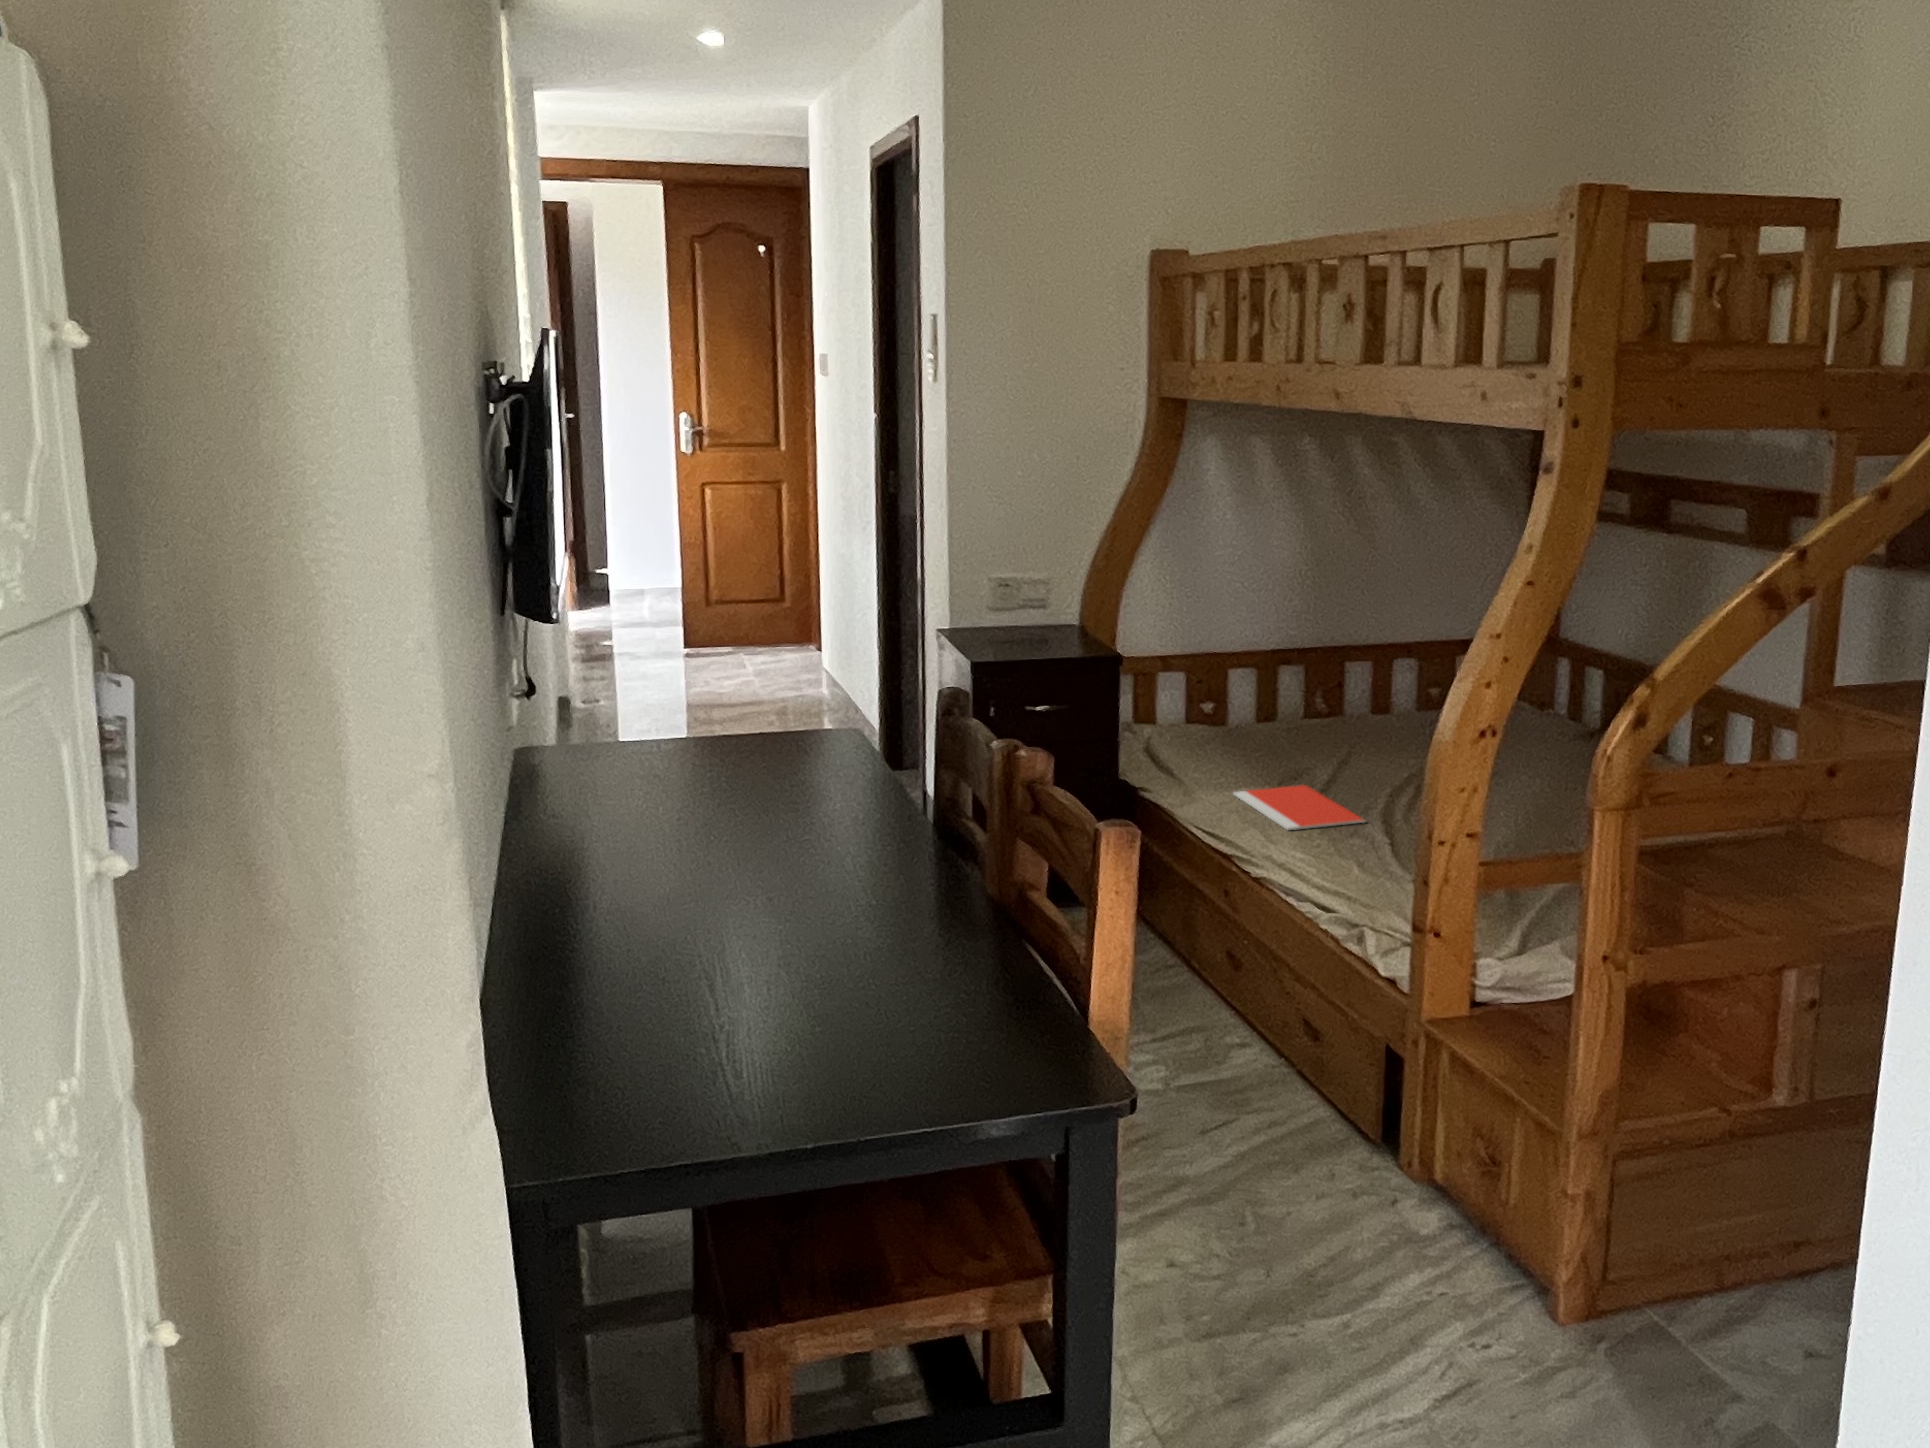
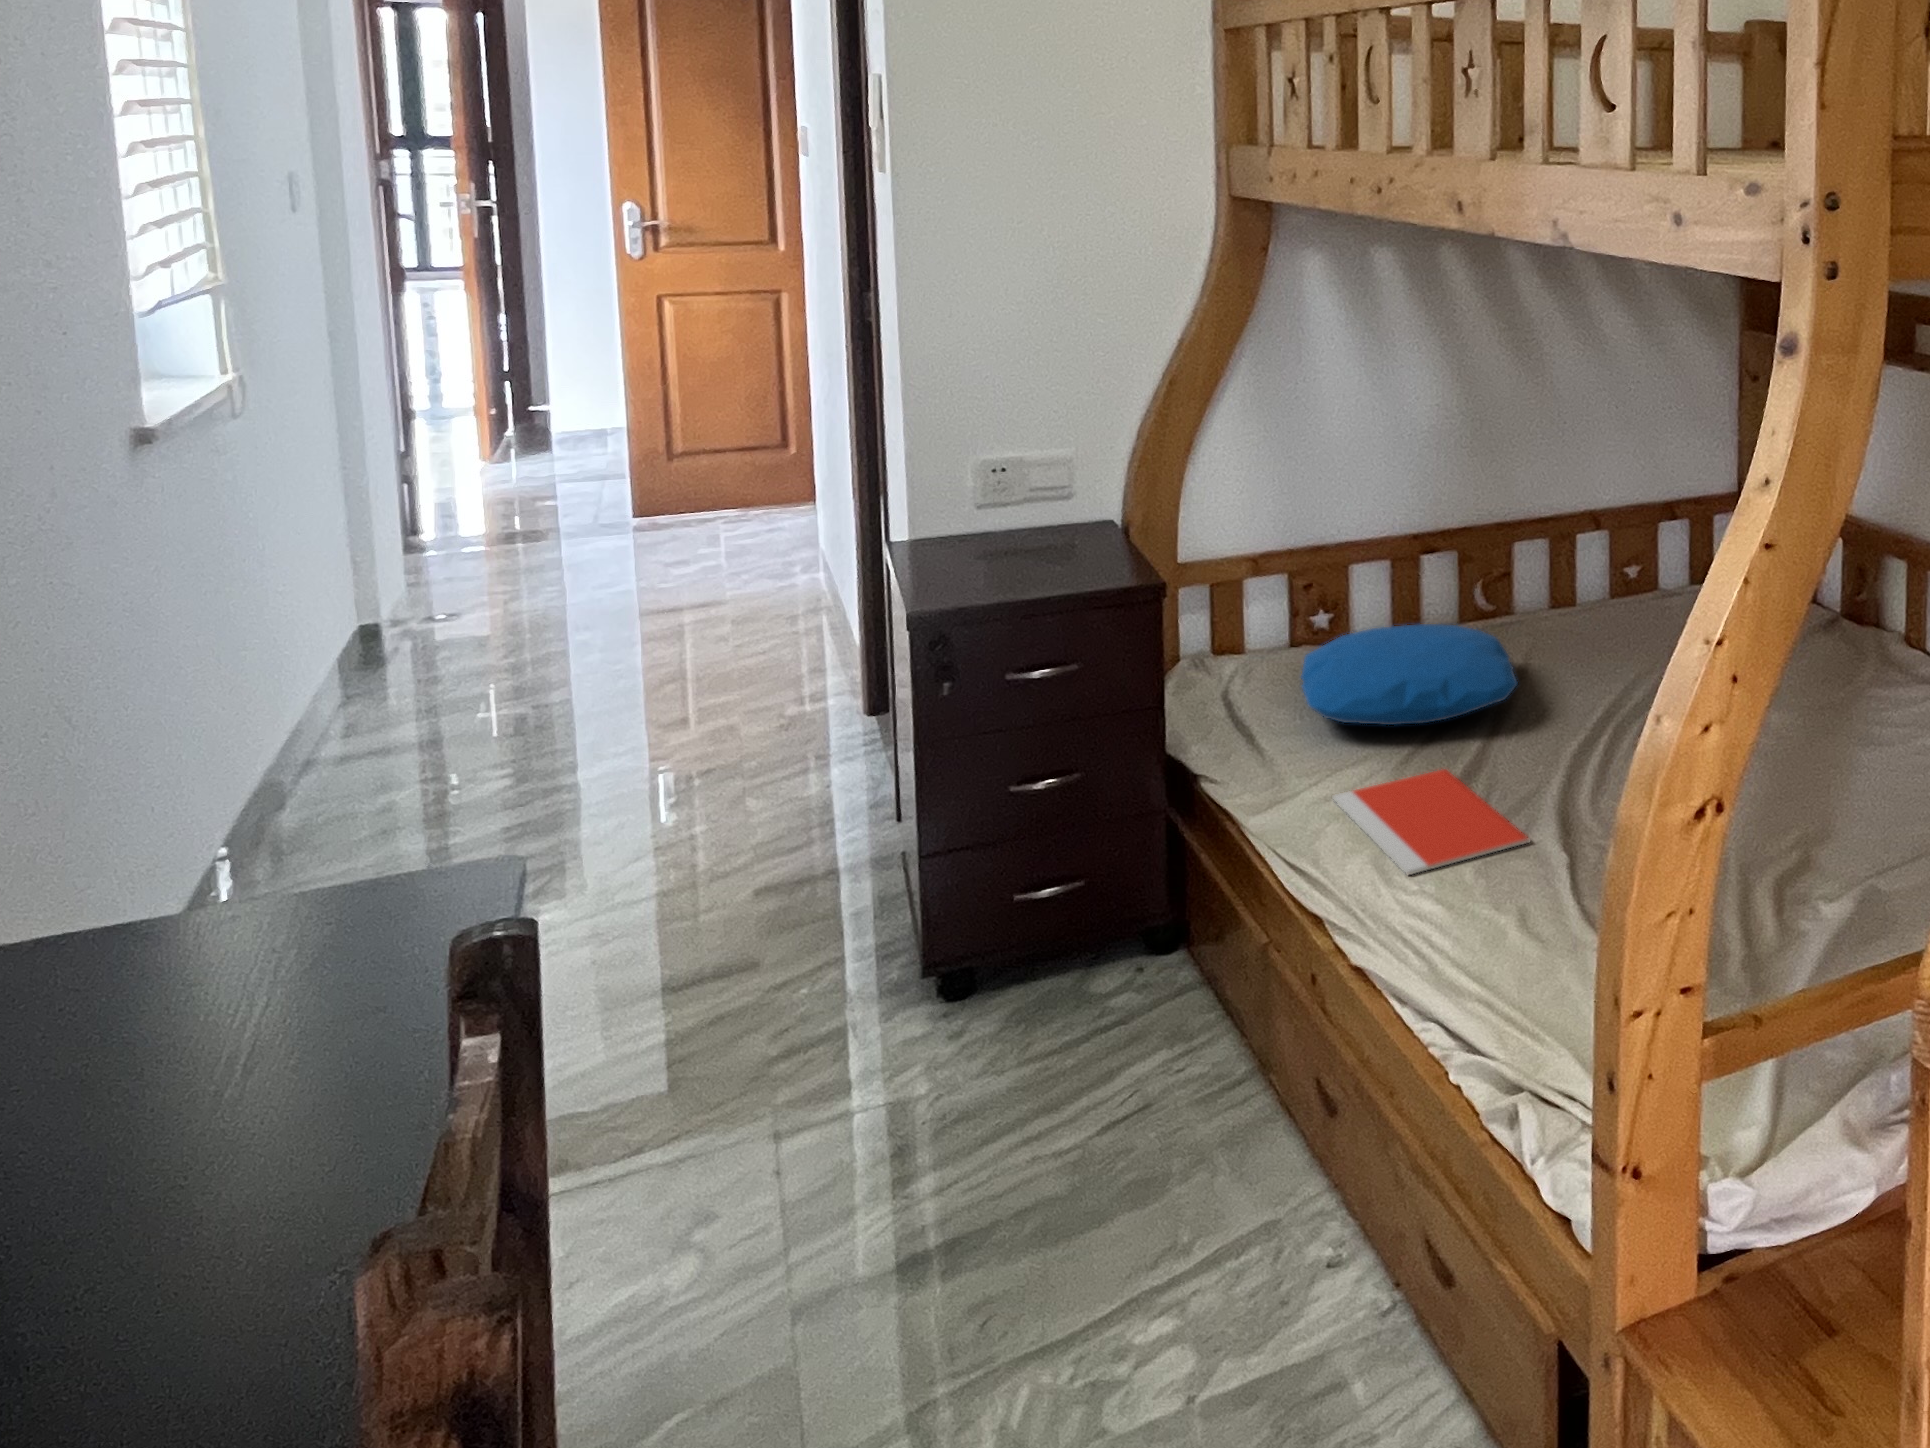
pillow: none [1202,704,1353,761] -> present [1301,624,1518,725]

